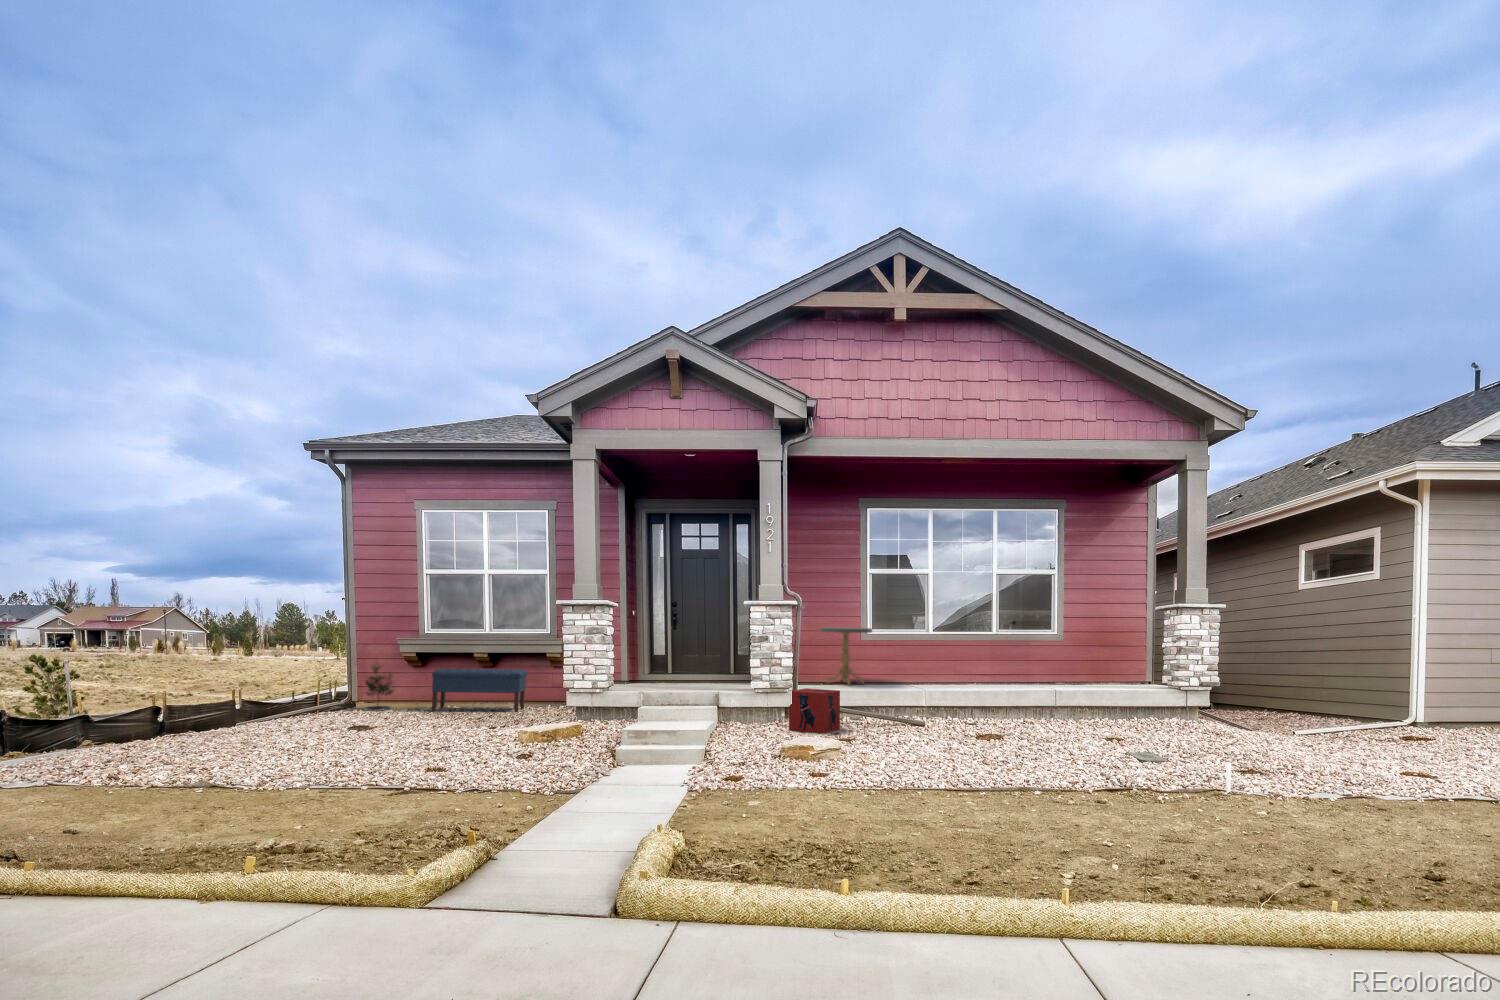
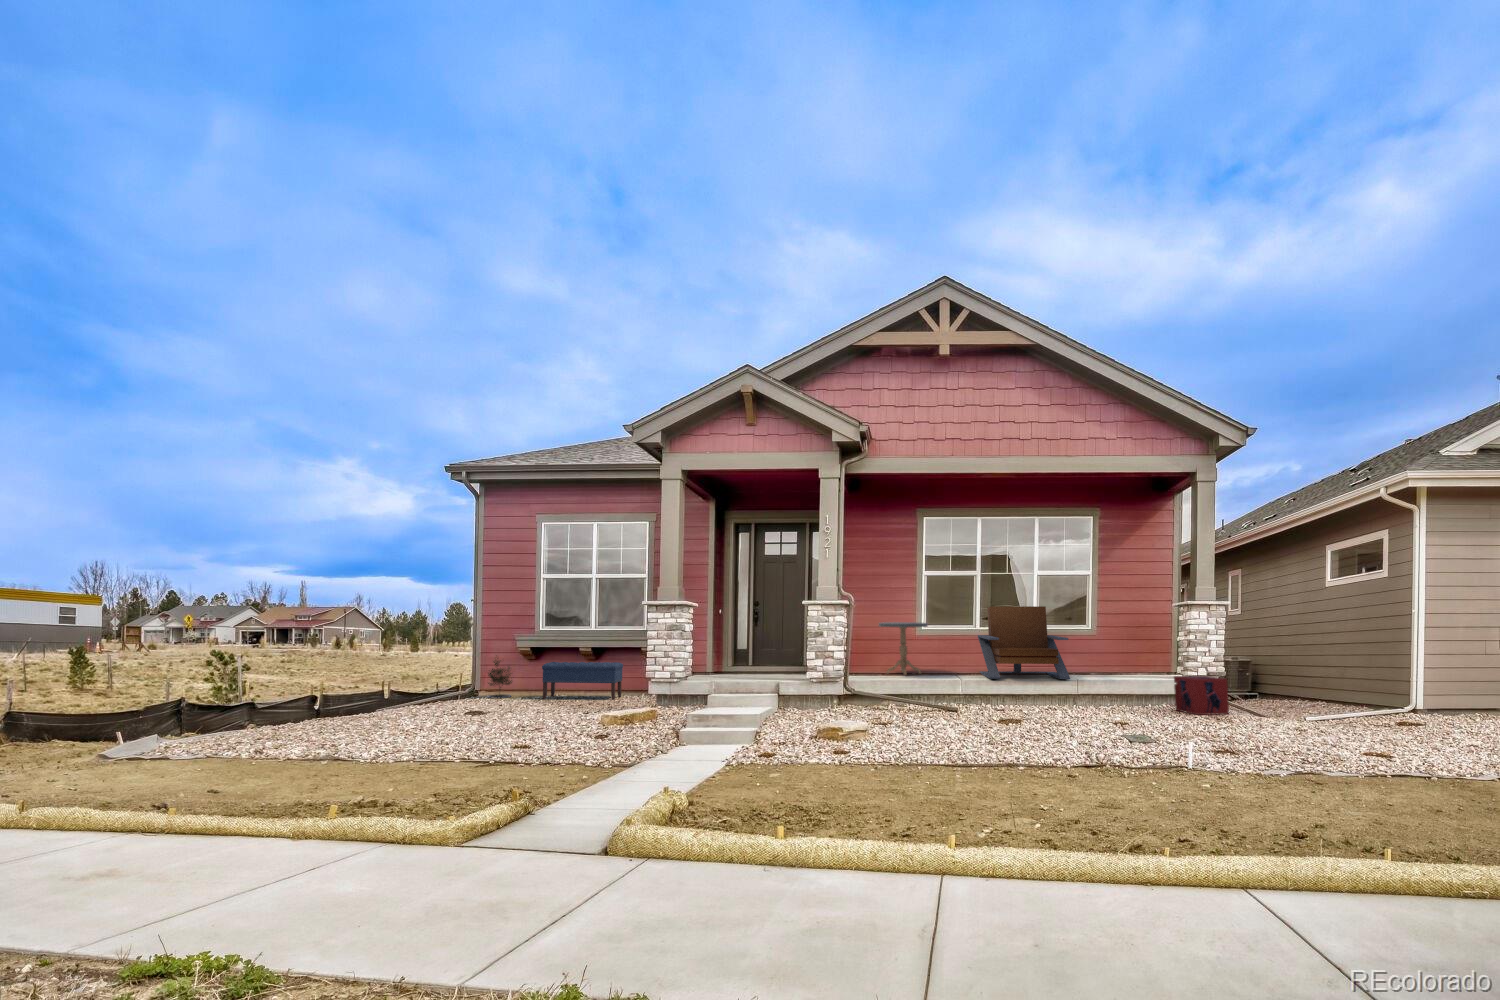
lounge chair: none [922,612,1023,690] -> present [978,606,1070,679]
storage box: present [789,688,840,733] -> present [1174,676,1229,715]

